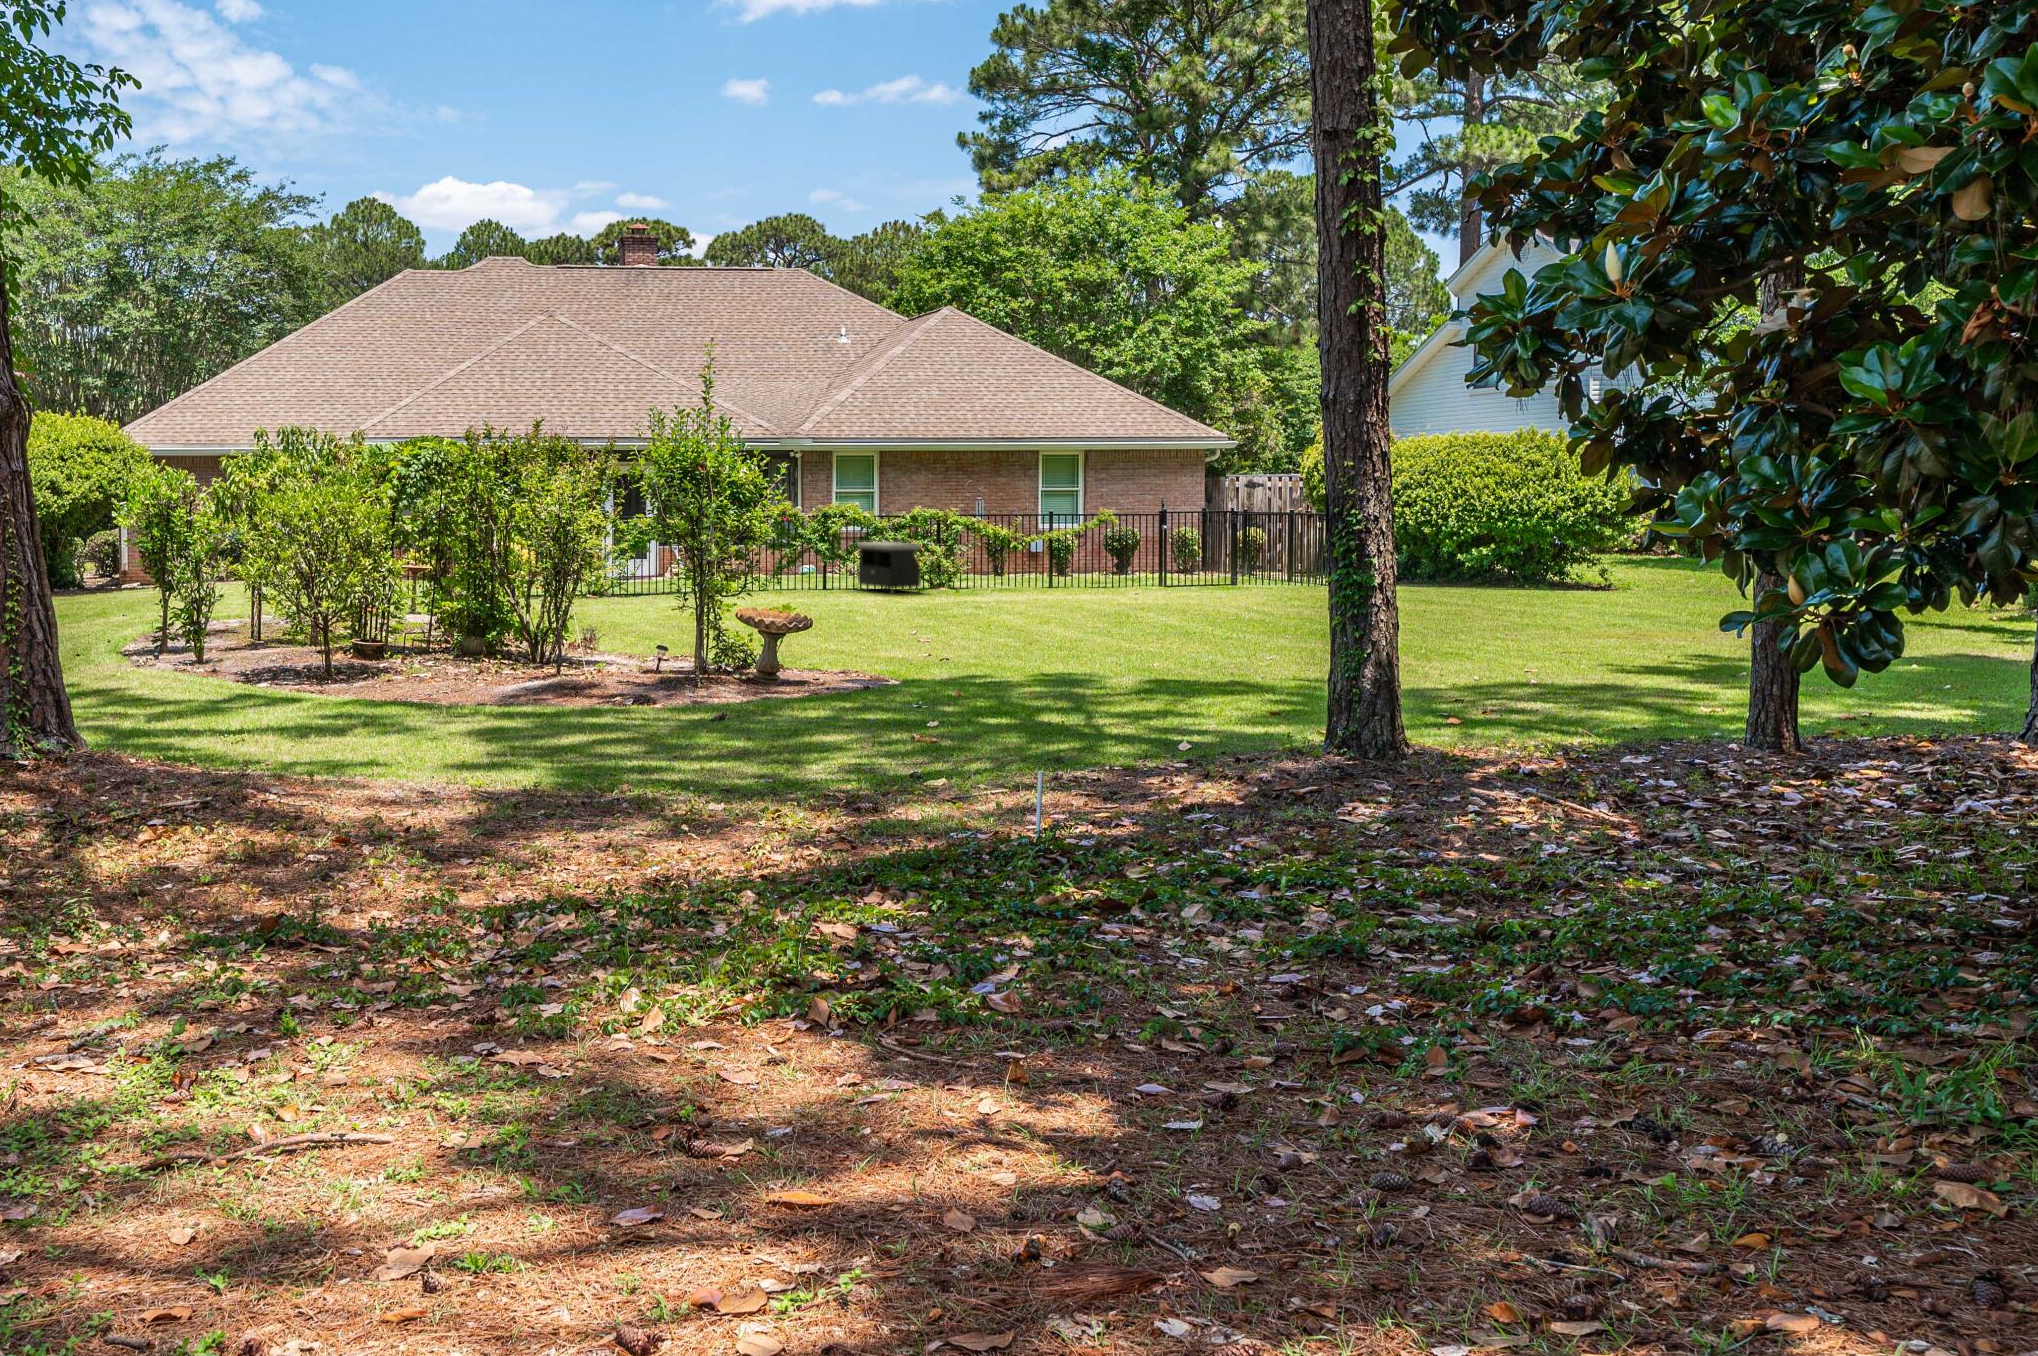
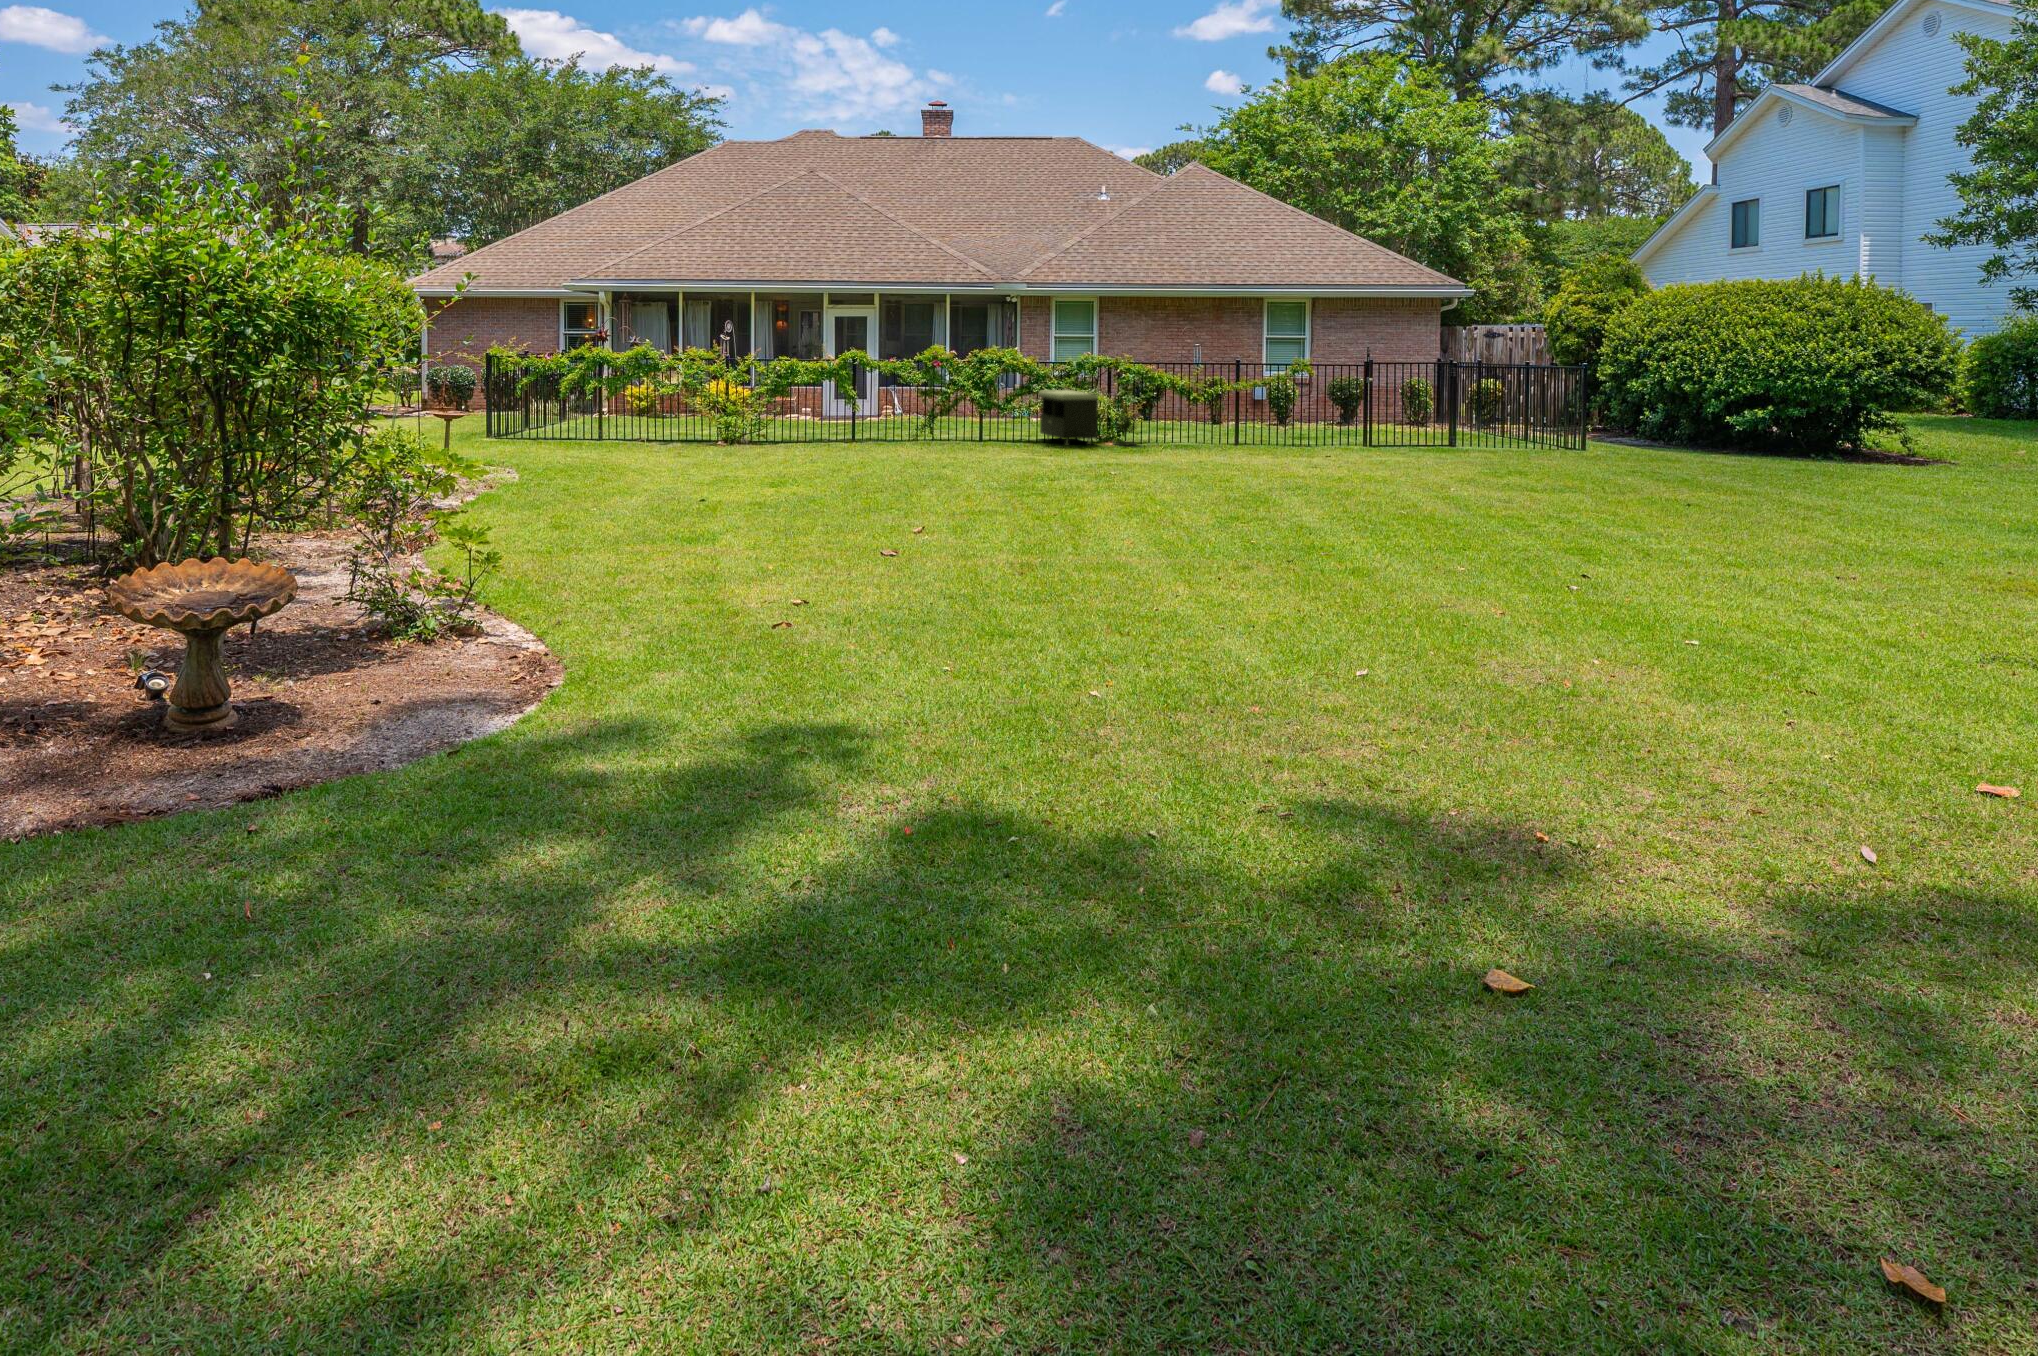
potted tree: none [931,551,959,593] -> present [1114,408,1137,445]

